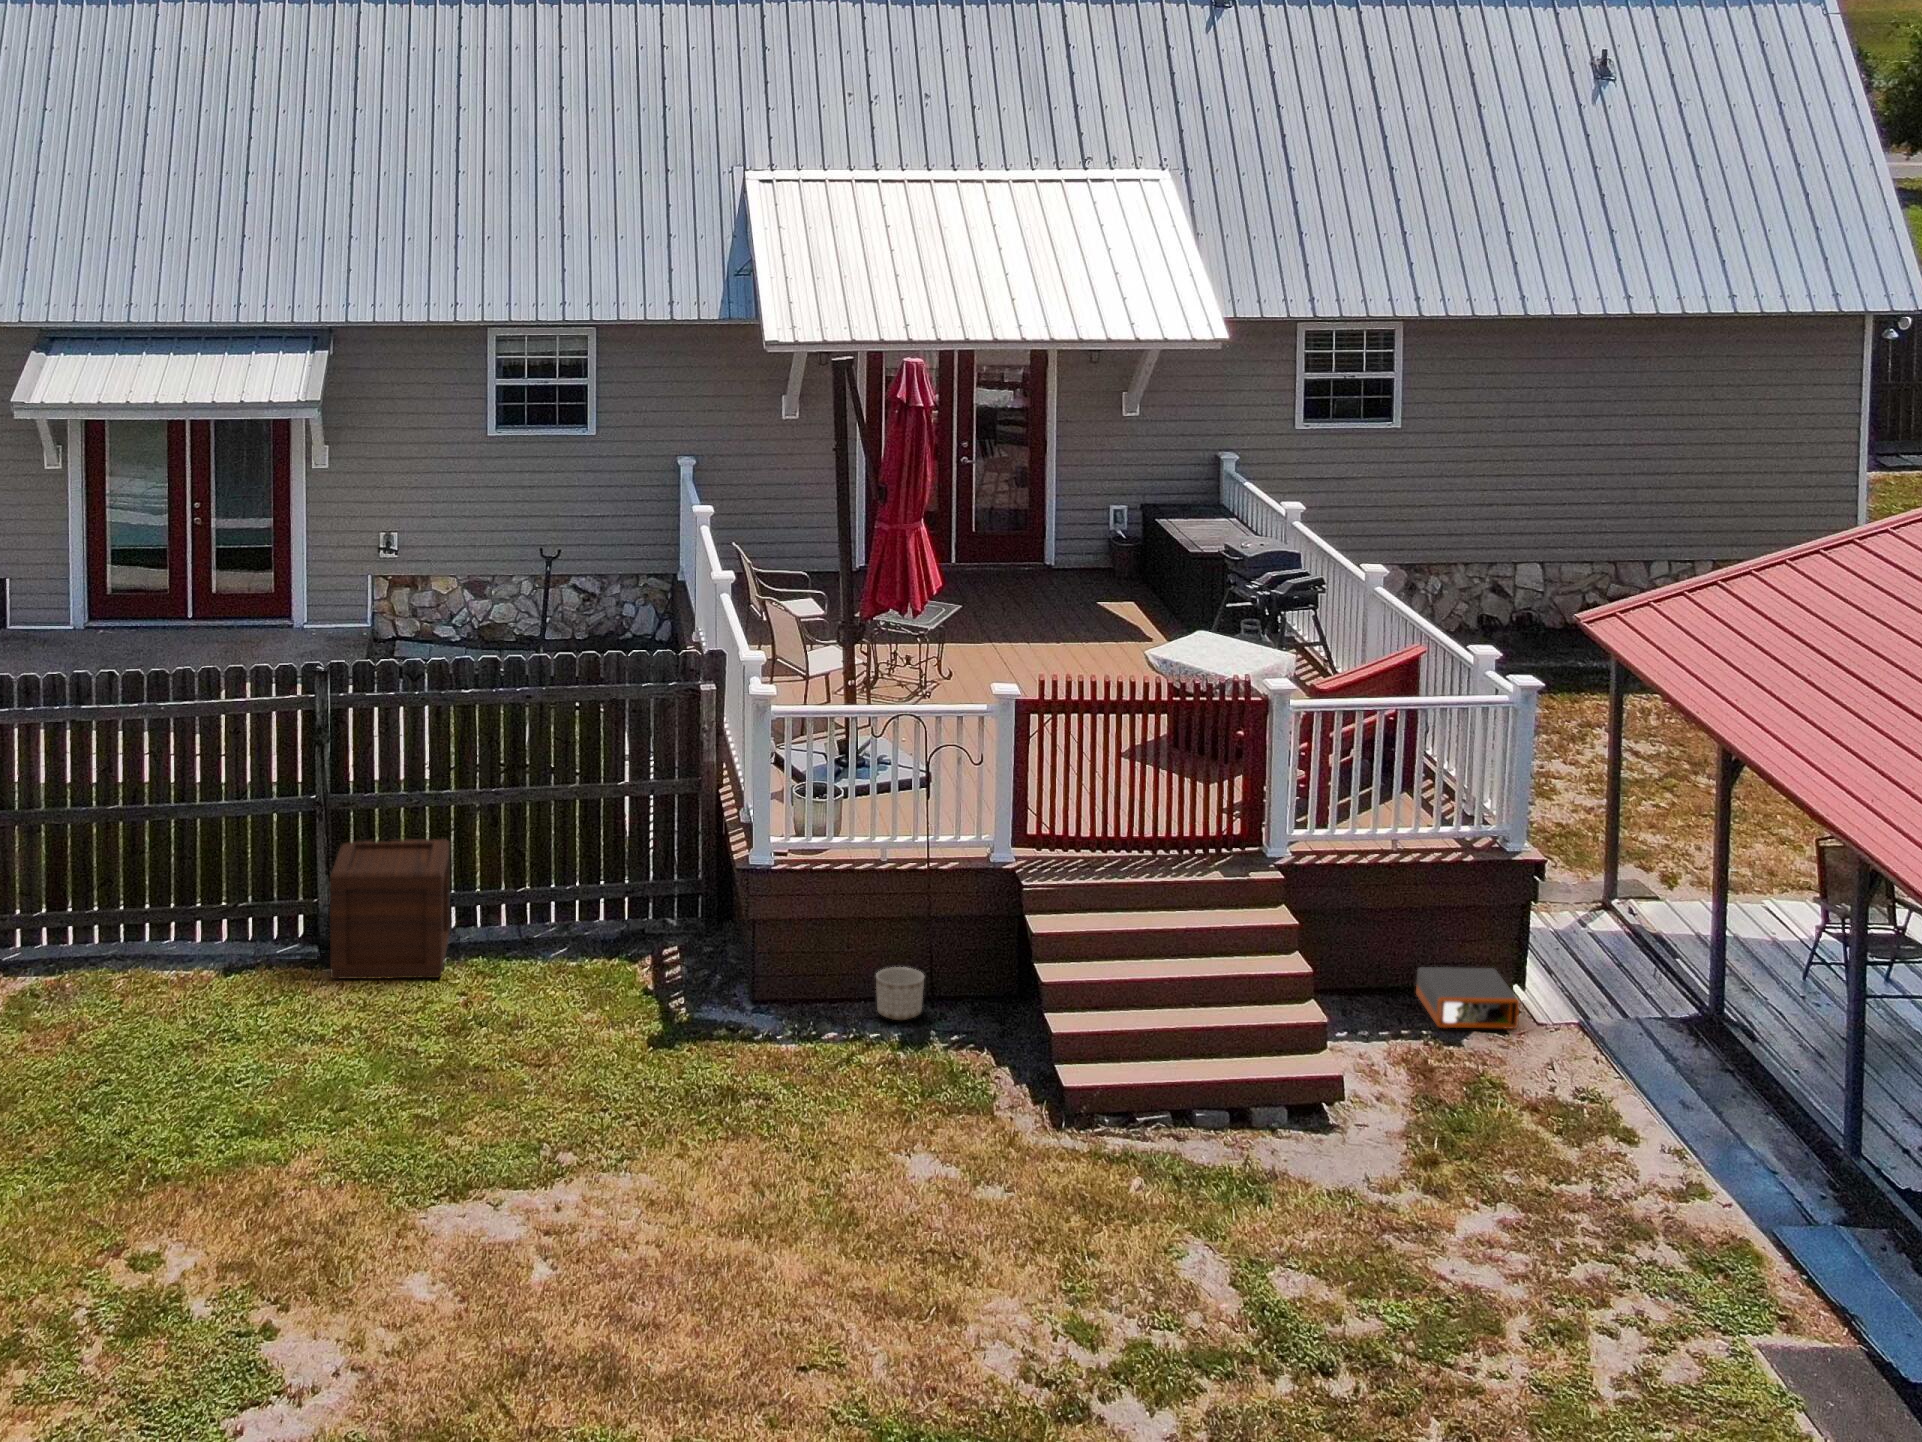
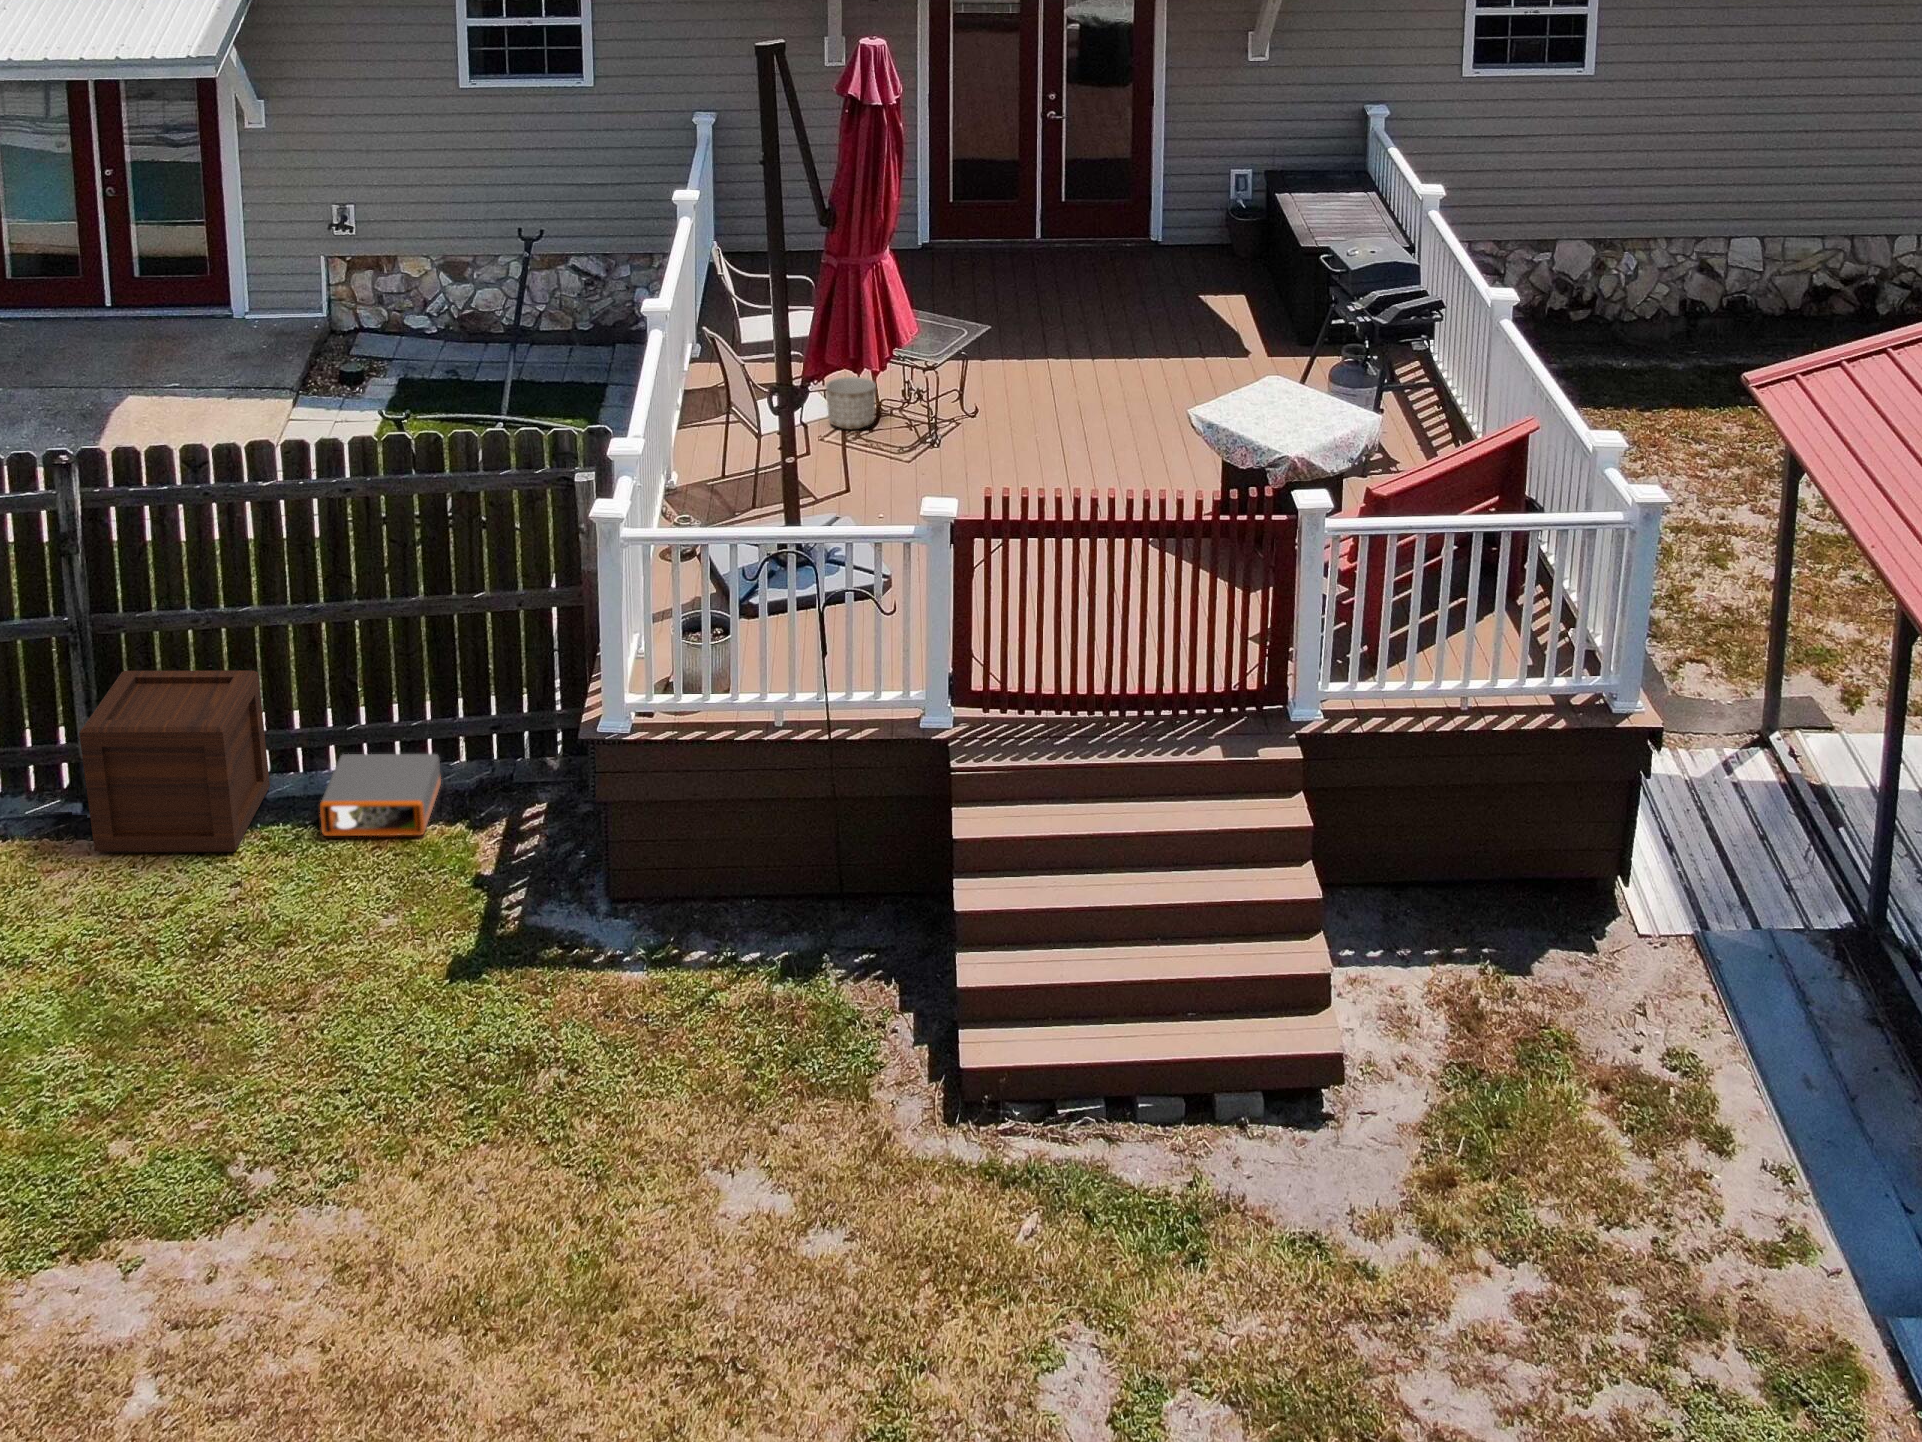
planter: present [876,967,924,1020] -> present [826,377,876,429]
storage box: present [1416,967,1520,1029] -> present [320,754,441,836]

